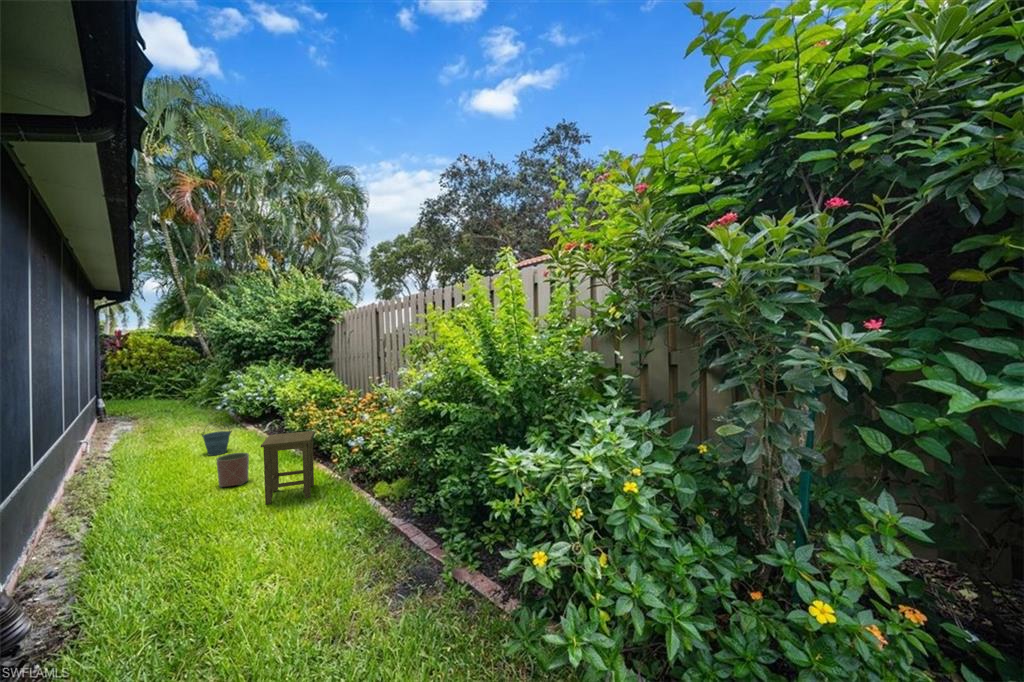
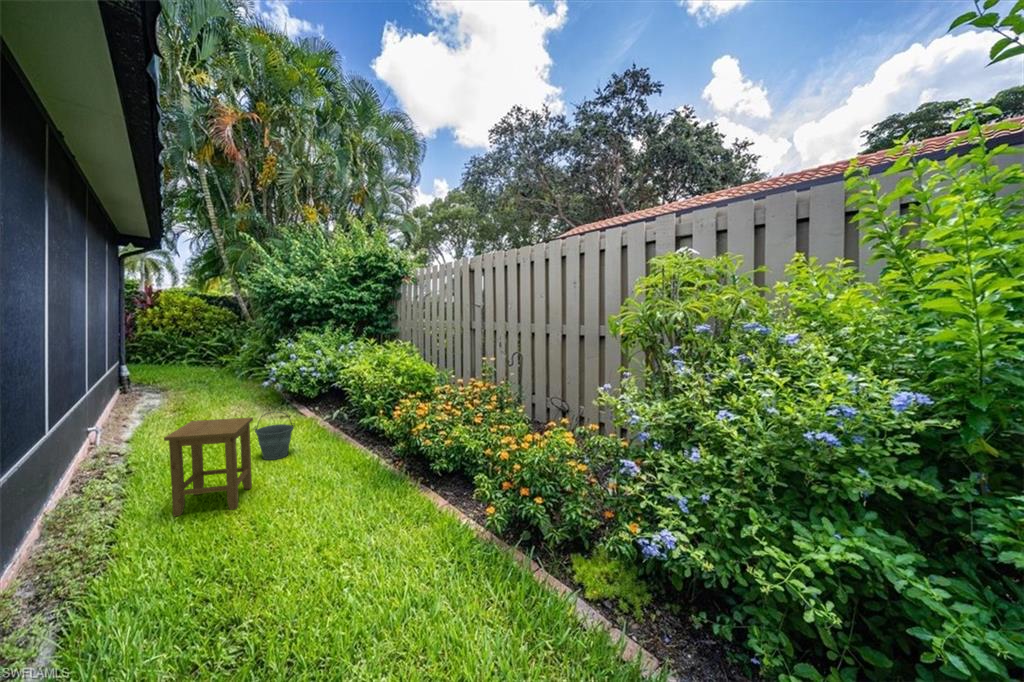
stool: present [261,431,314,504] -> present [164,417,253,516]
planter: present [217,453,249,487] -> none [290,475,338,536]

